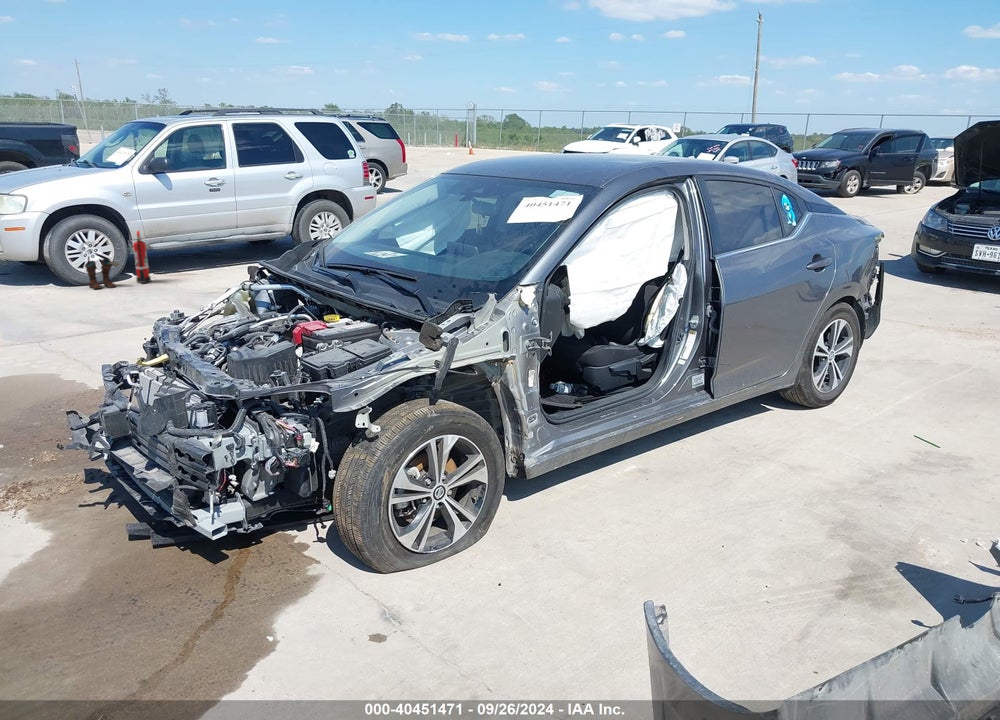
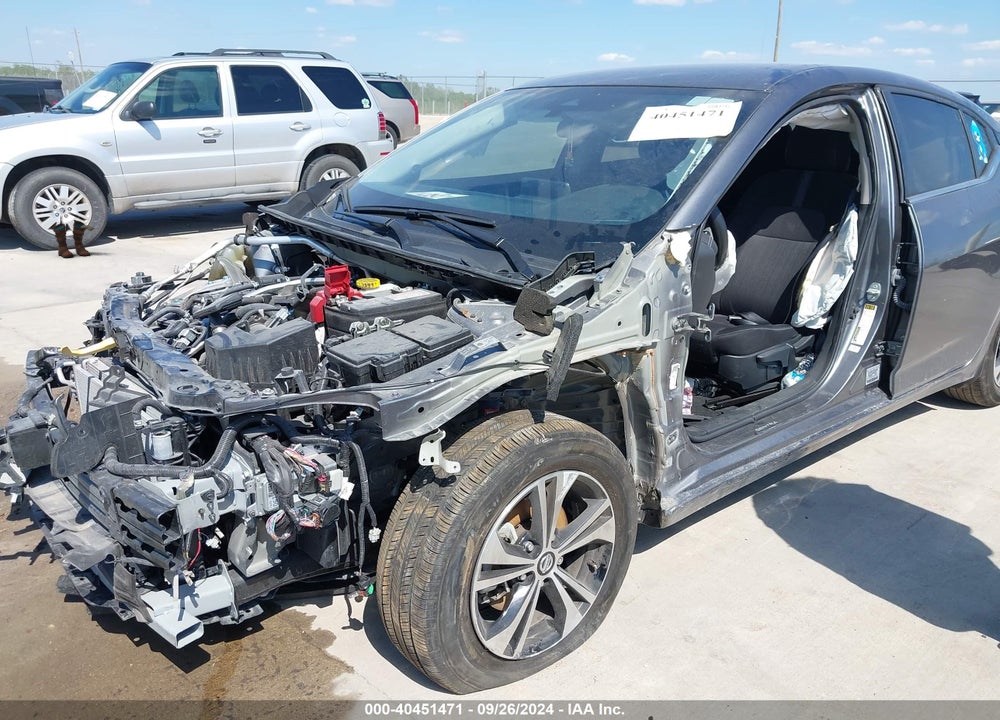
fire extinguisher: present [133,231,151,283] -> none [110,188,133,251]

